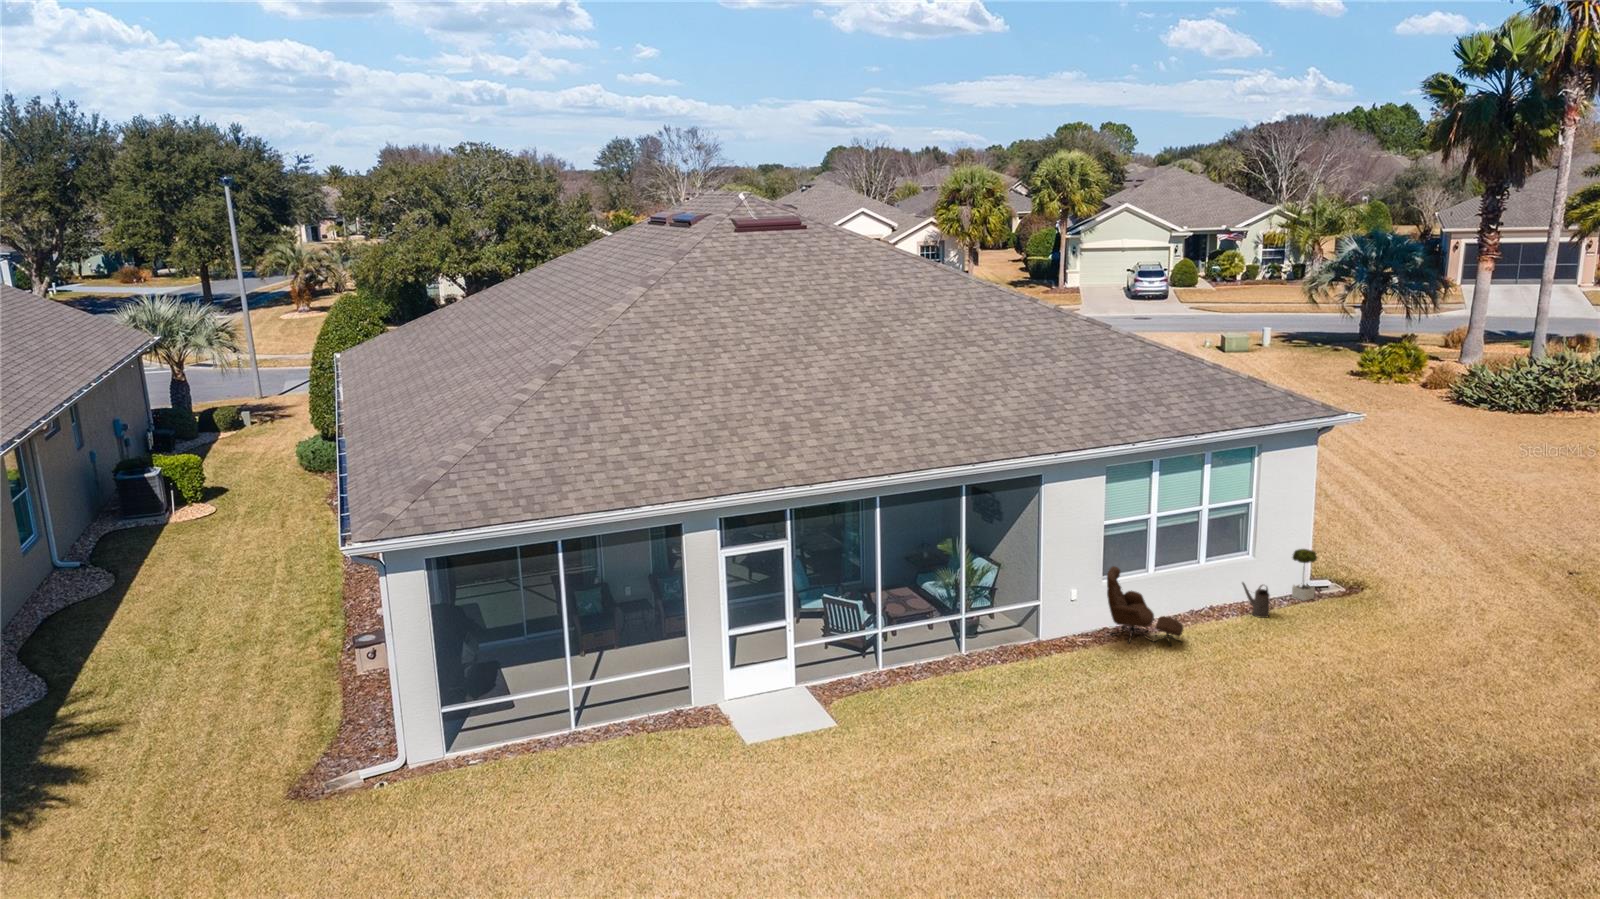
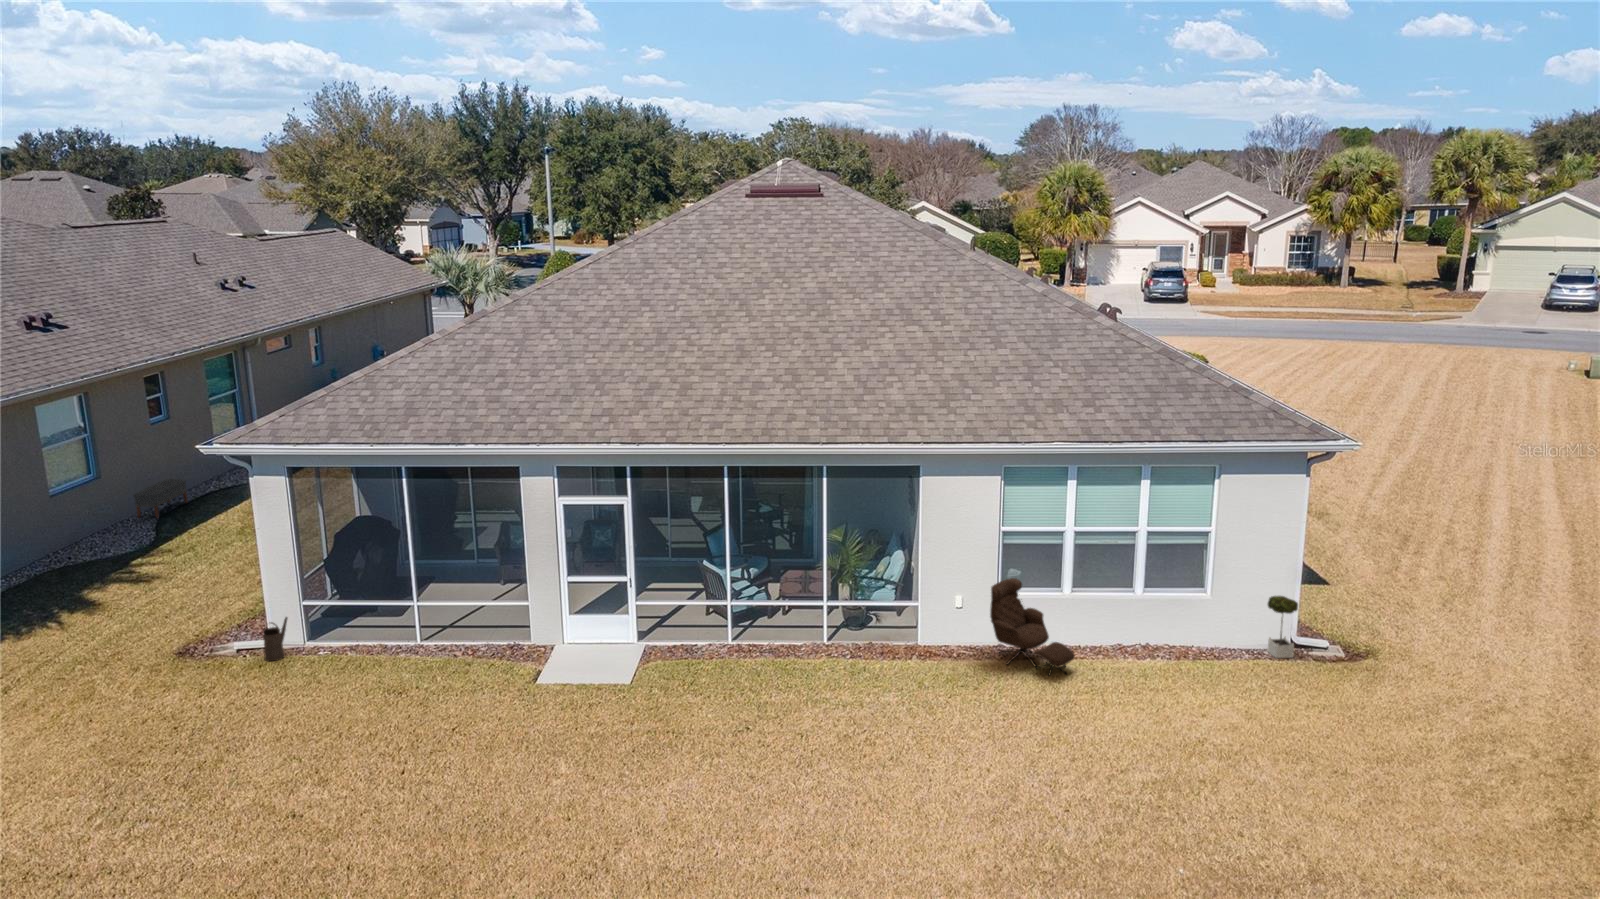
watering can: present [1242,583,1272,618] -> present [263,617,288,661]
bench: none [15,601,70,658] -> present [133,479,188,518]

